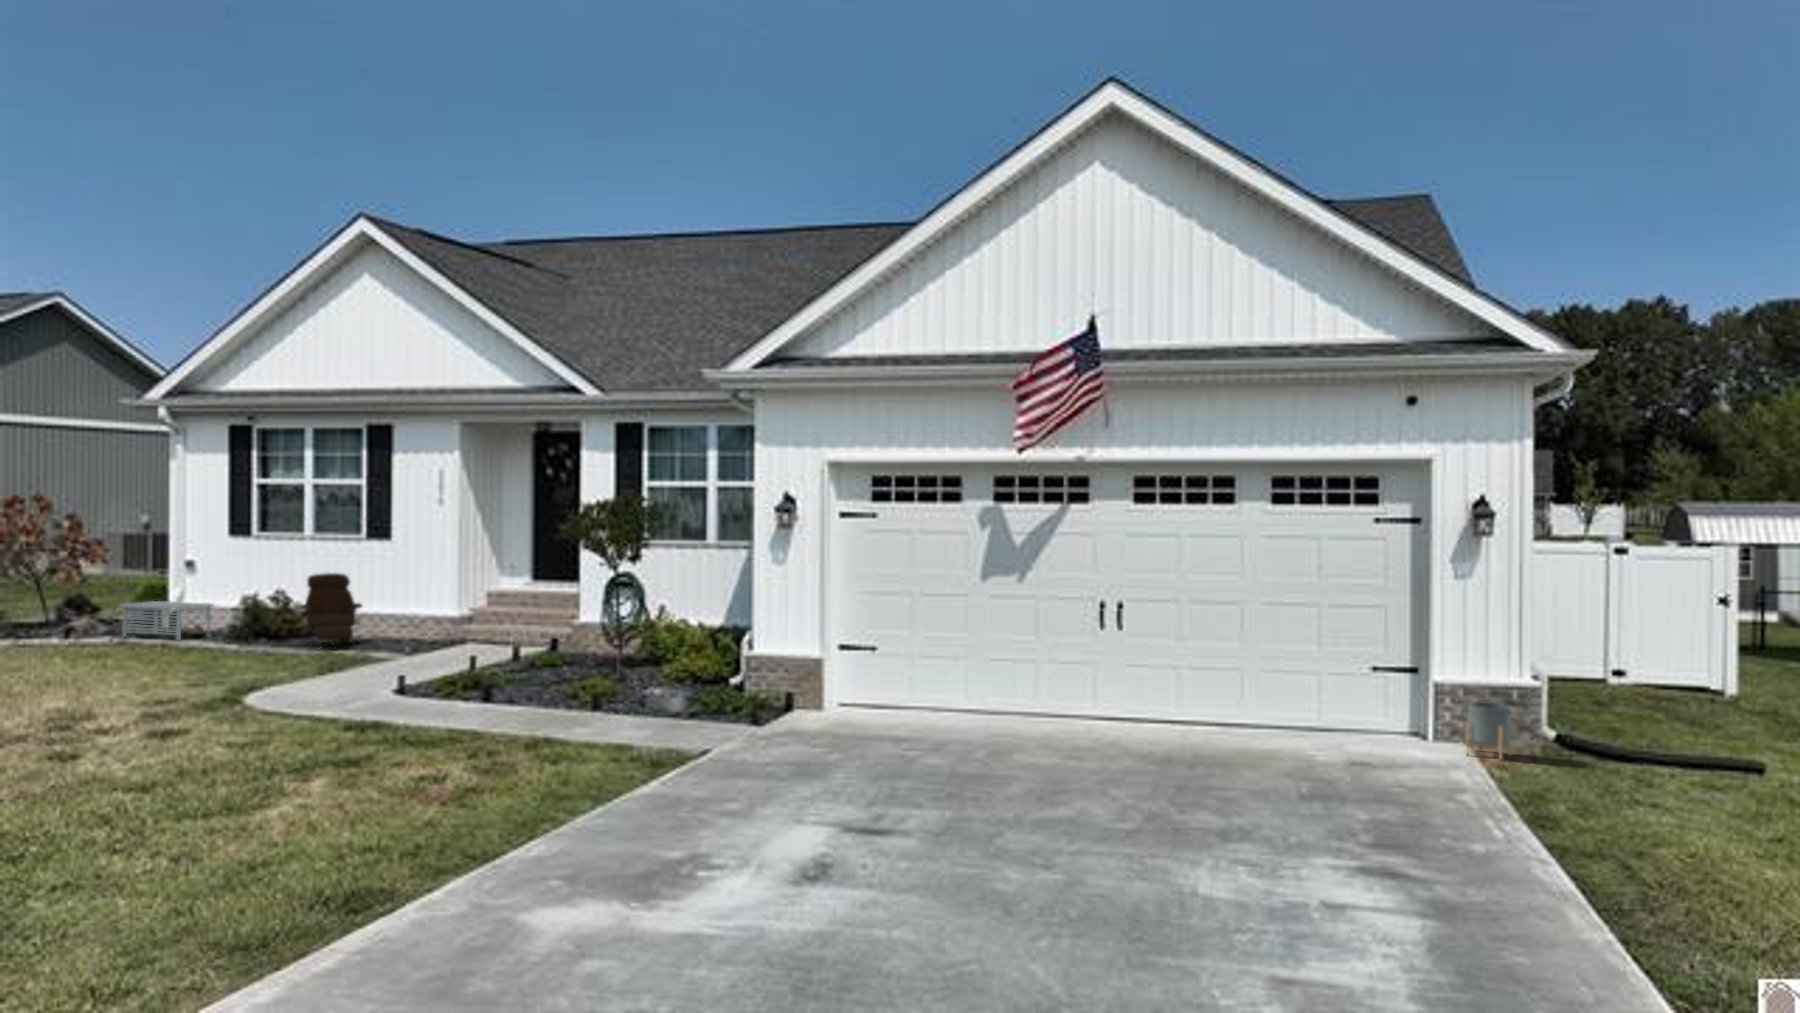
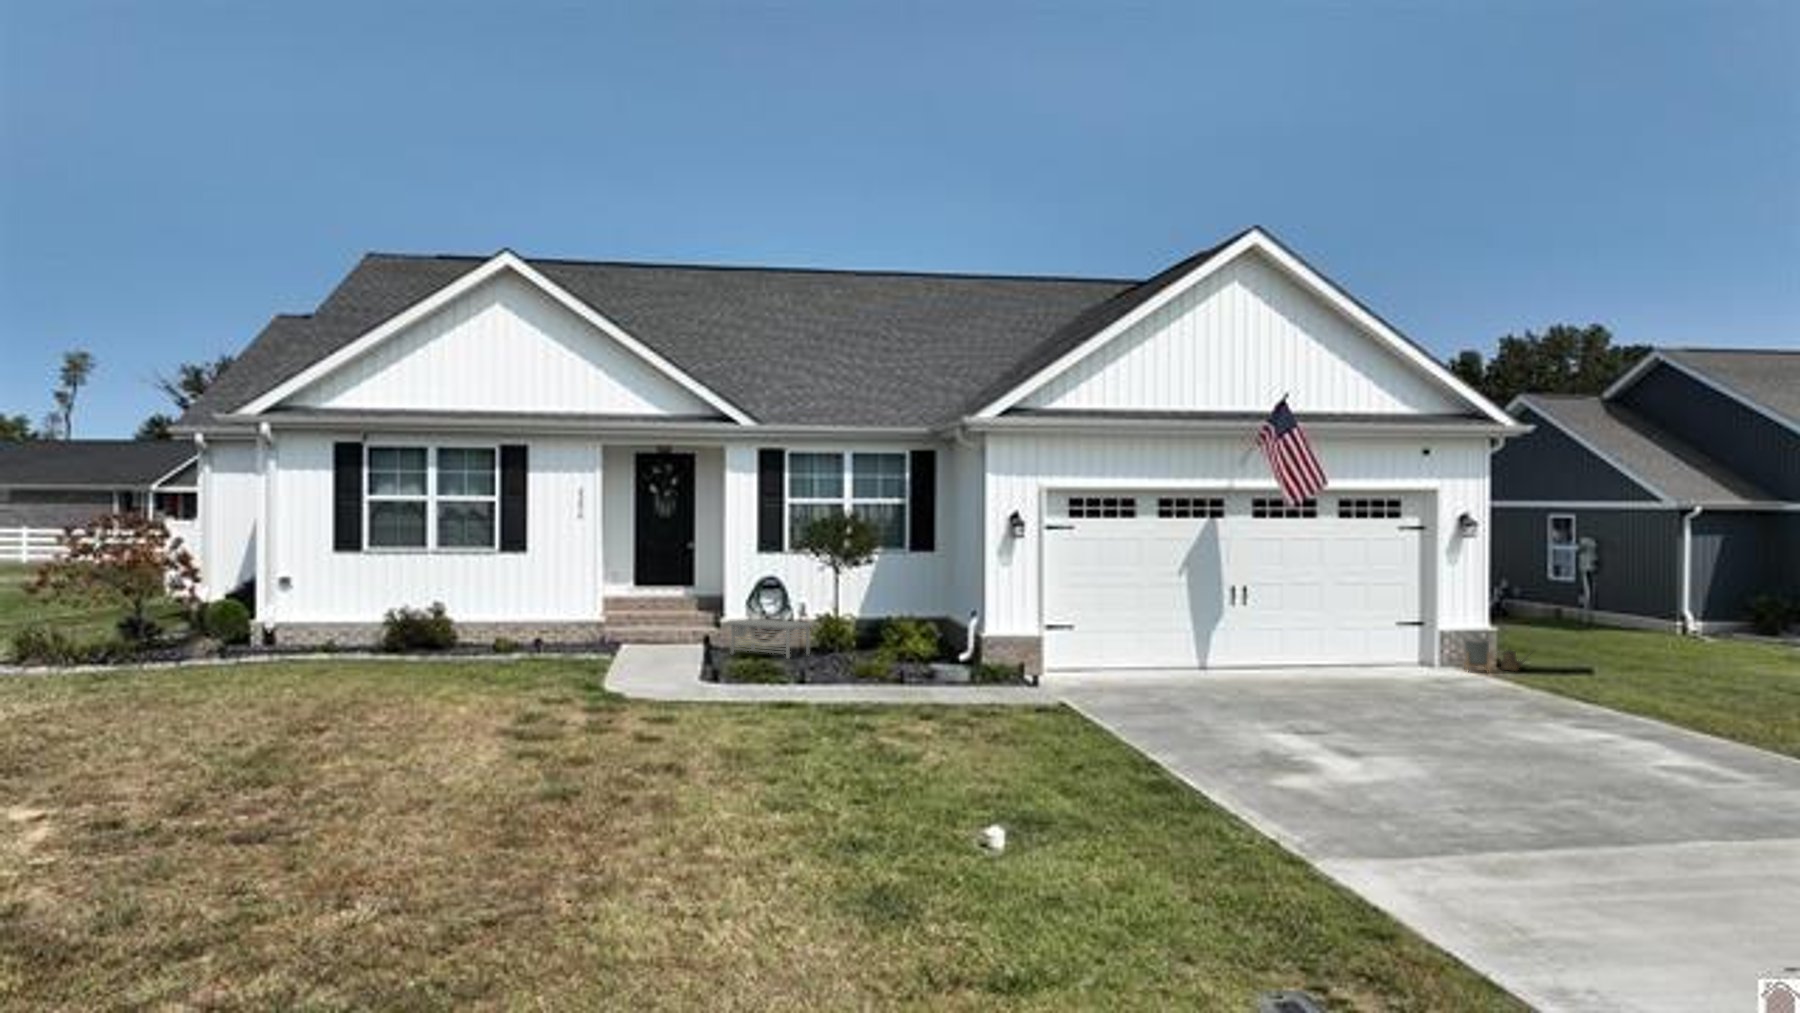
lounge chair: present [300,573,362,648] -> none [443,584,512,655]
storage bench: present [119,601,213,640] -> present [729,620,811,658]
watering can: none [1538,724,1608,759] -> present [1501,651,1523,671]

